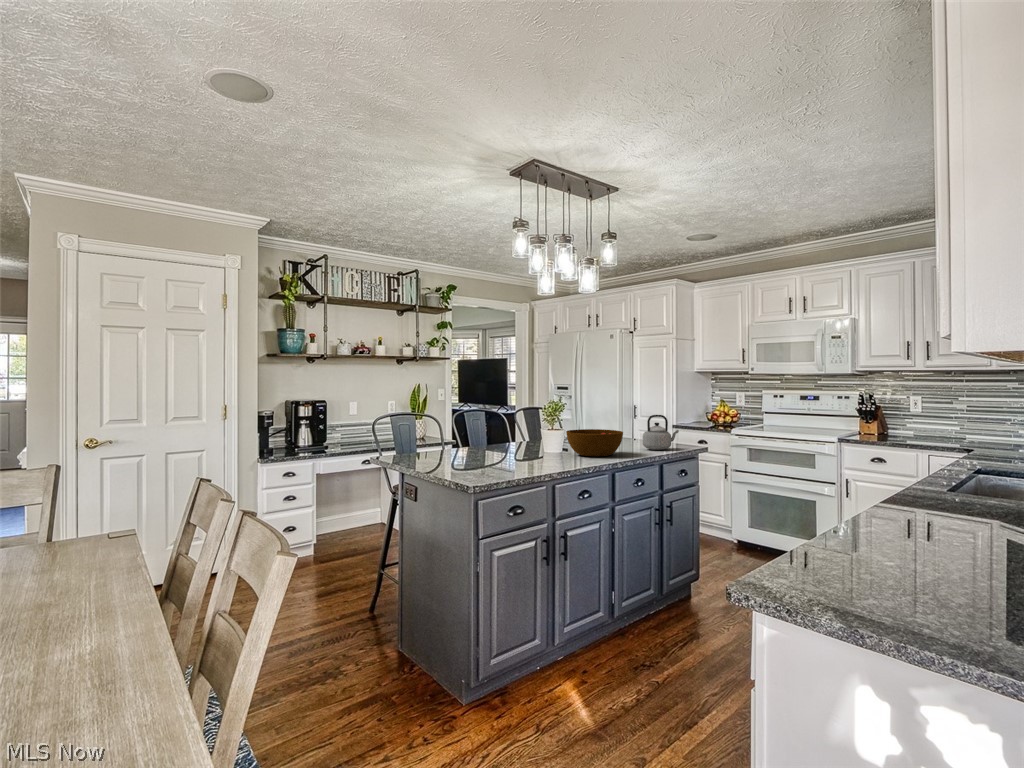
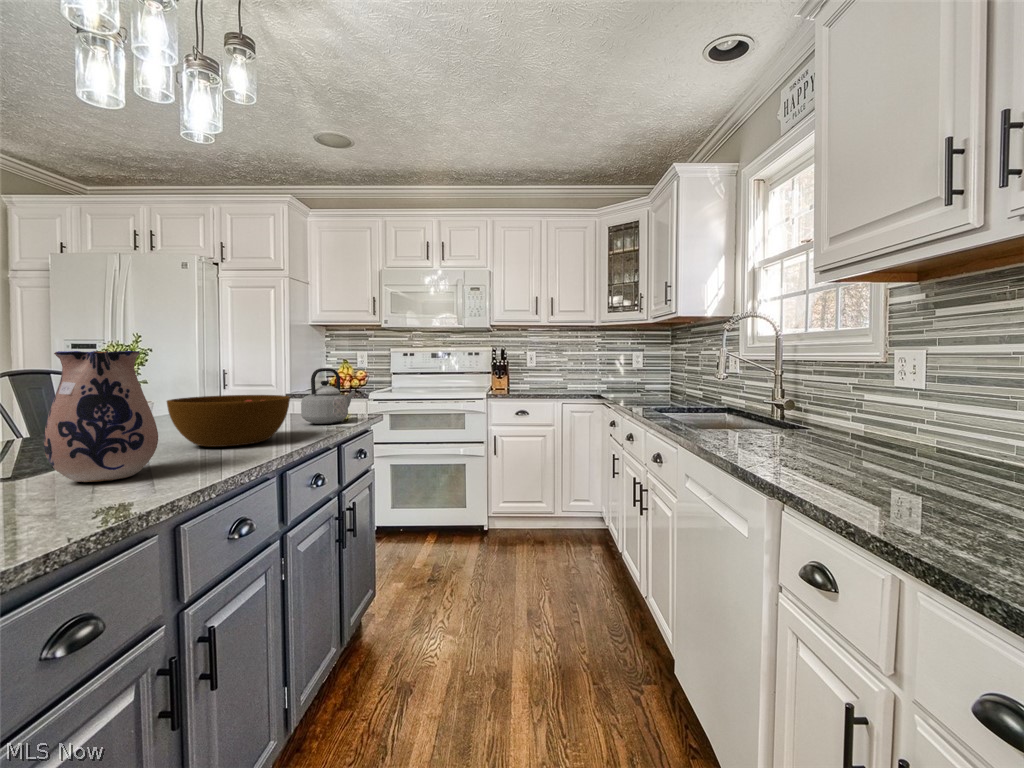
ceramic pitcher: none [517,411,554,464] -> present [44,351,158,482]

